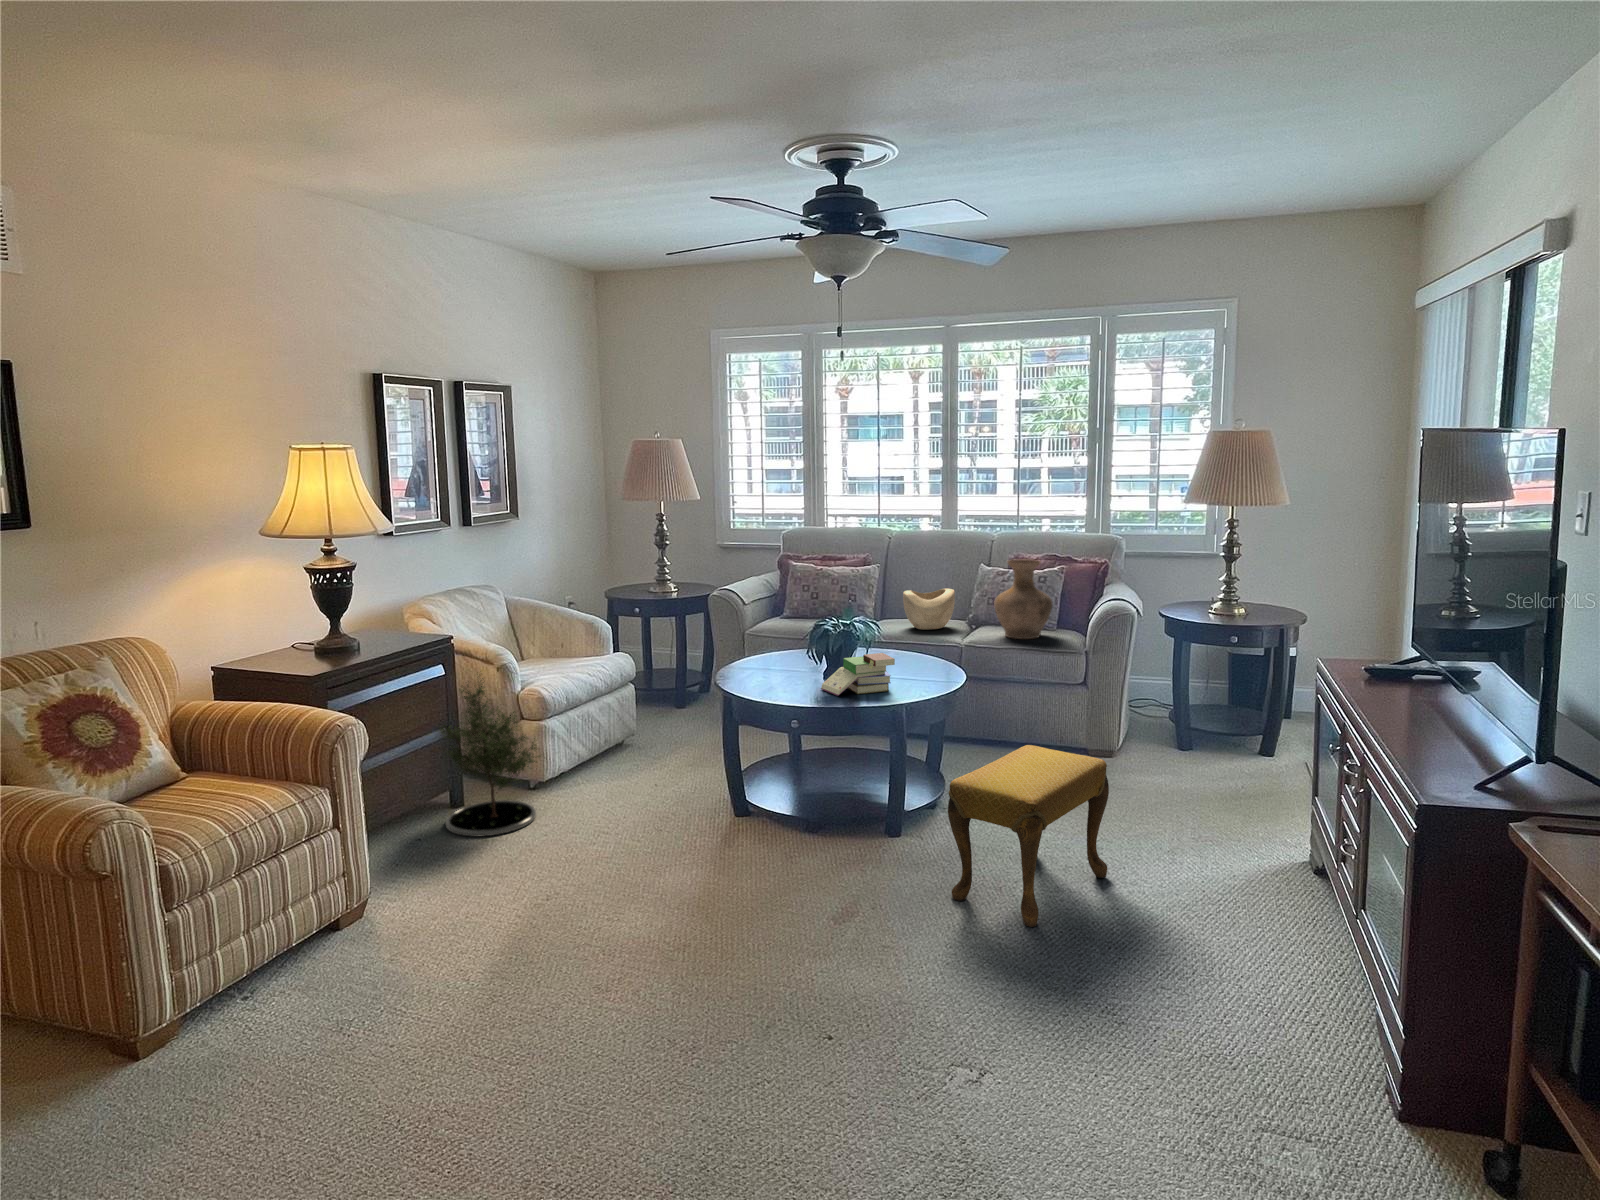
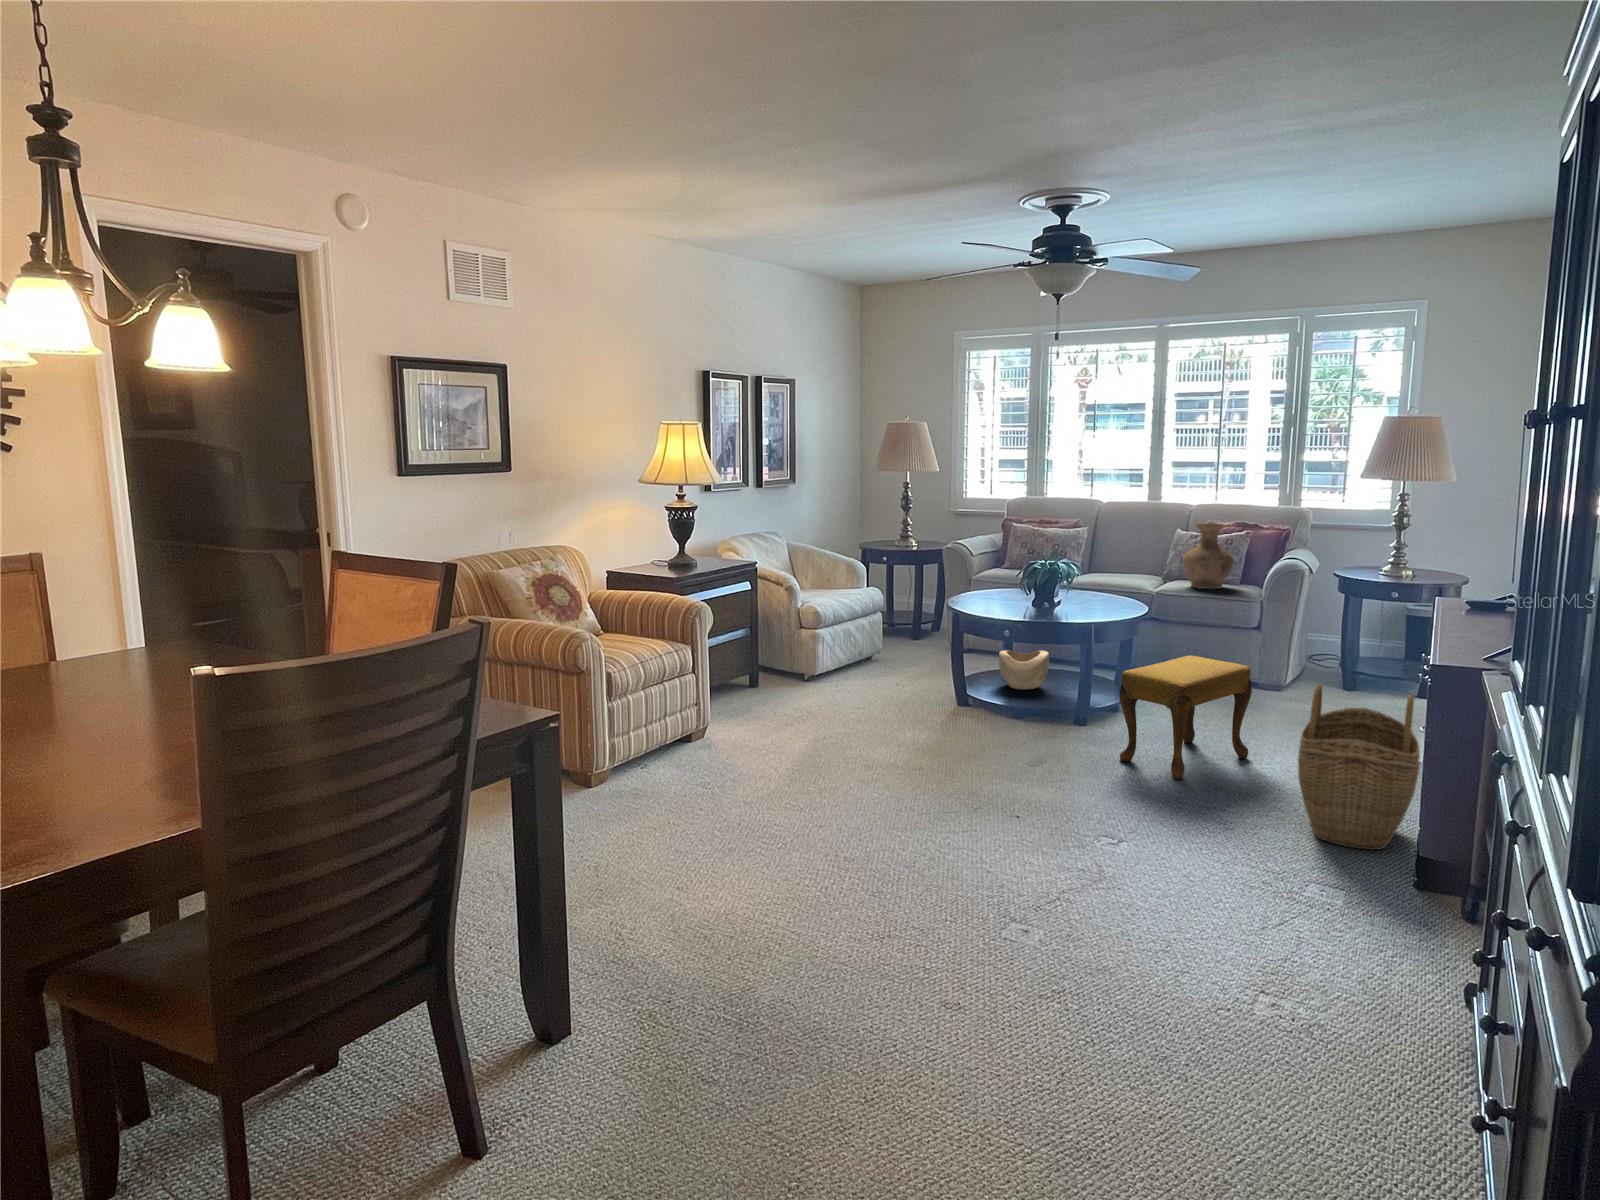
decorative bowl: present [903,589,955,629] -> present [999,650,1049,689]
book: present [821,653,895,696] -> none [1029,584,1088,614]
potted tree: present [440,678,539,837] -> none [745,584,819,703]
woven basket: none [1197,806,1358,1038] -> present [1298,684,1420,850]

